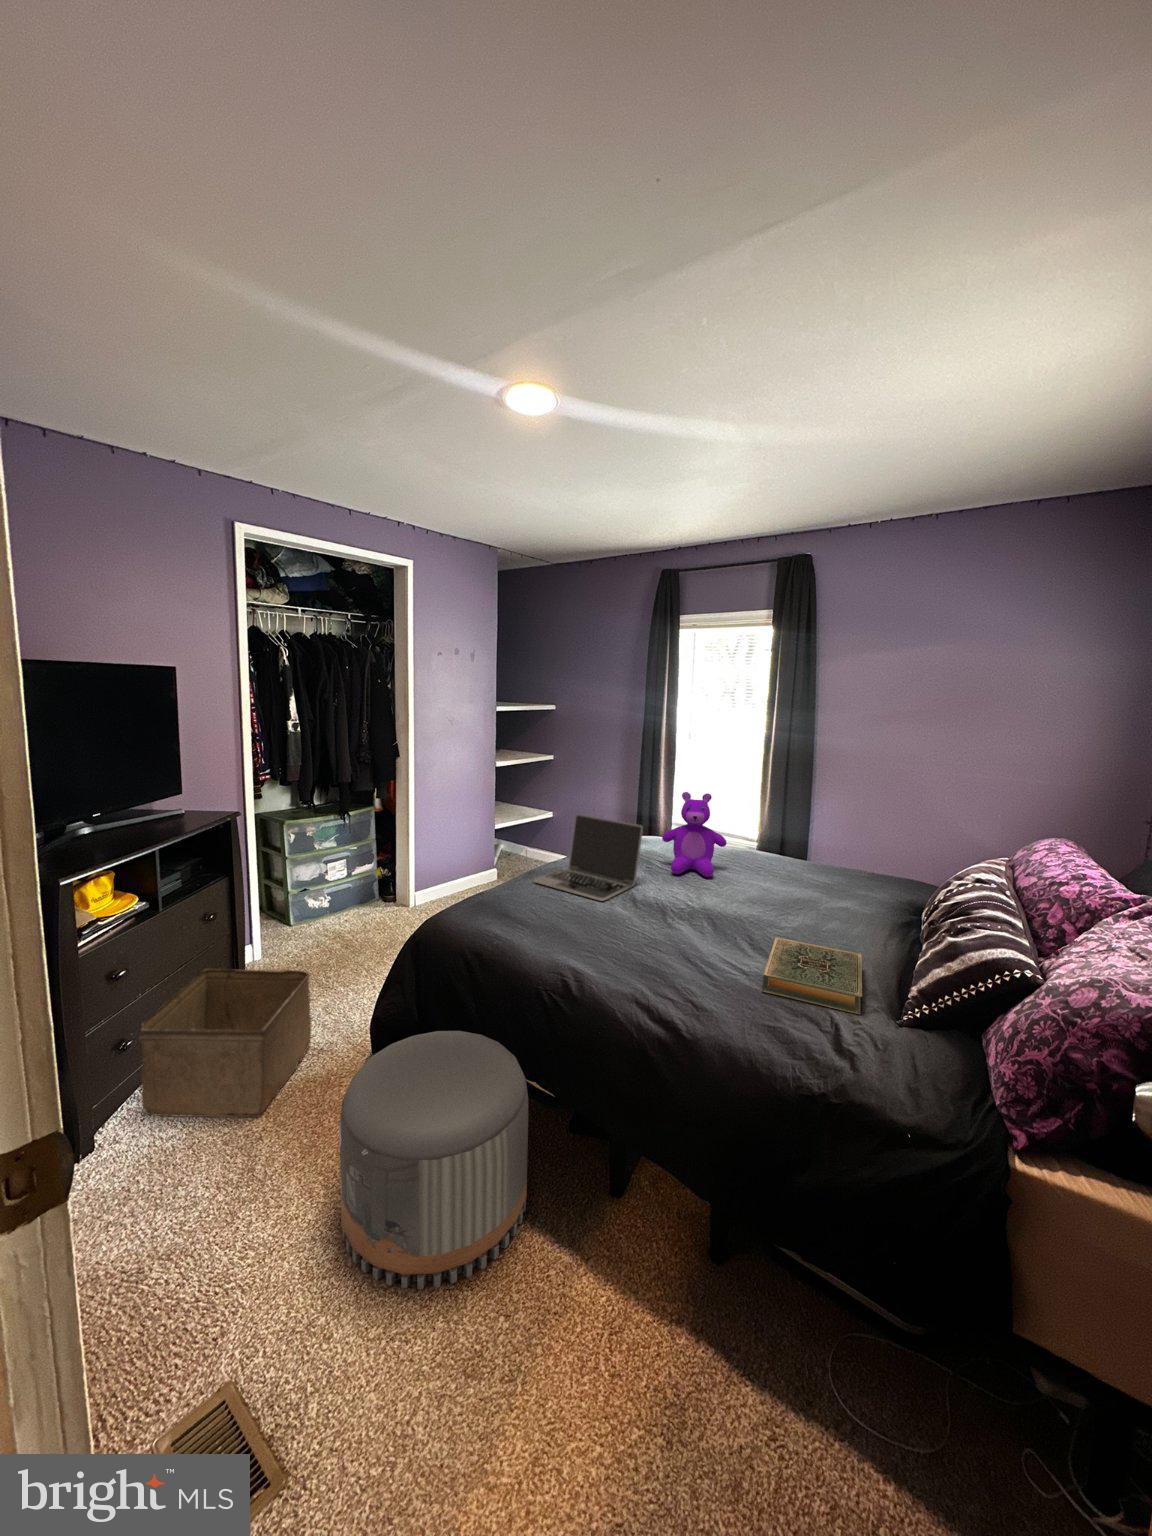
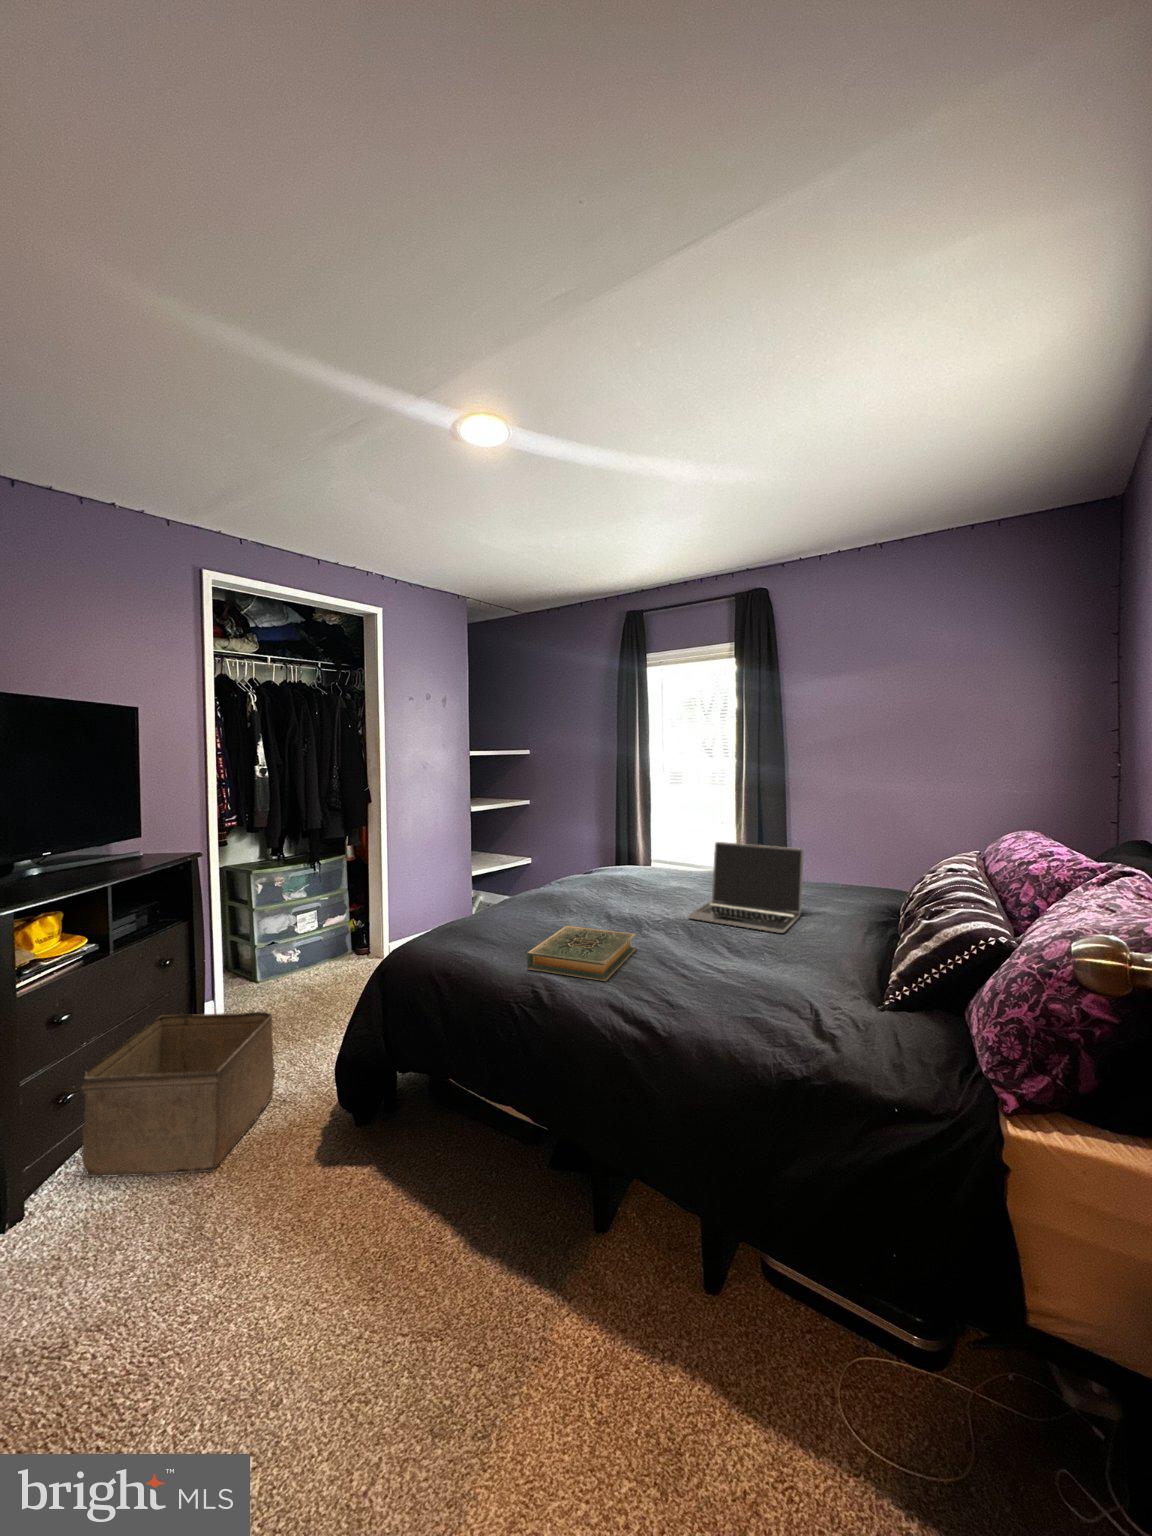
teddy bear: present [662,792,727,877] -> none [637,811,701,895]
laptop: present [534,814,643,901] -> present [688,842,804,933]
hardback book: present [762,937,862,1014] -> present [527,926,636,981]
pouf: present [339,1031,528,1289] -> none [294,1056,504,1345]

